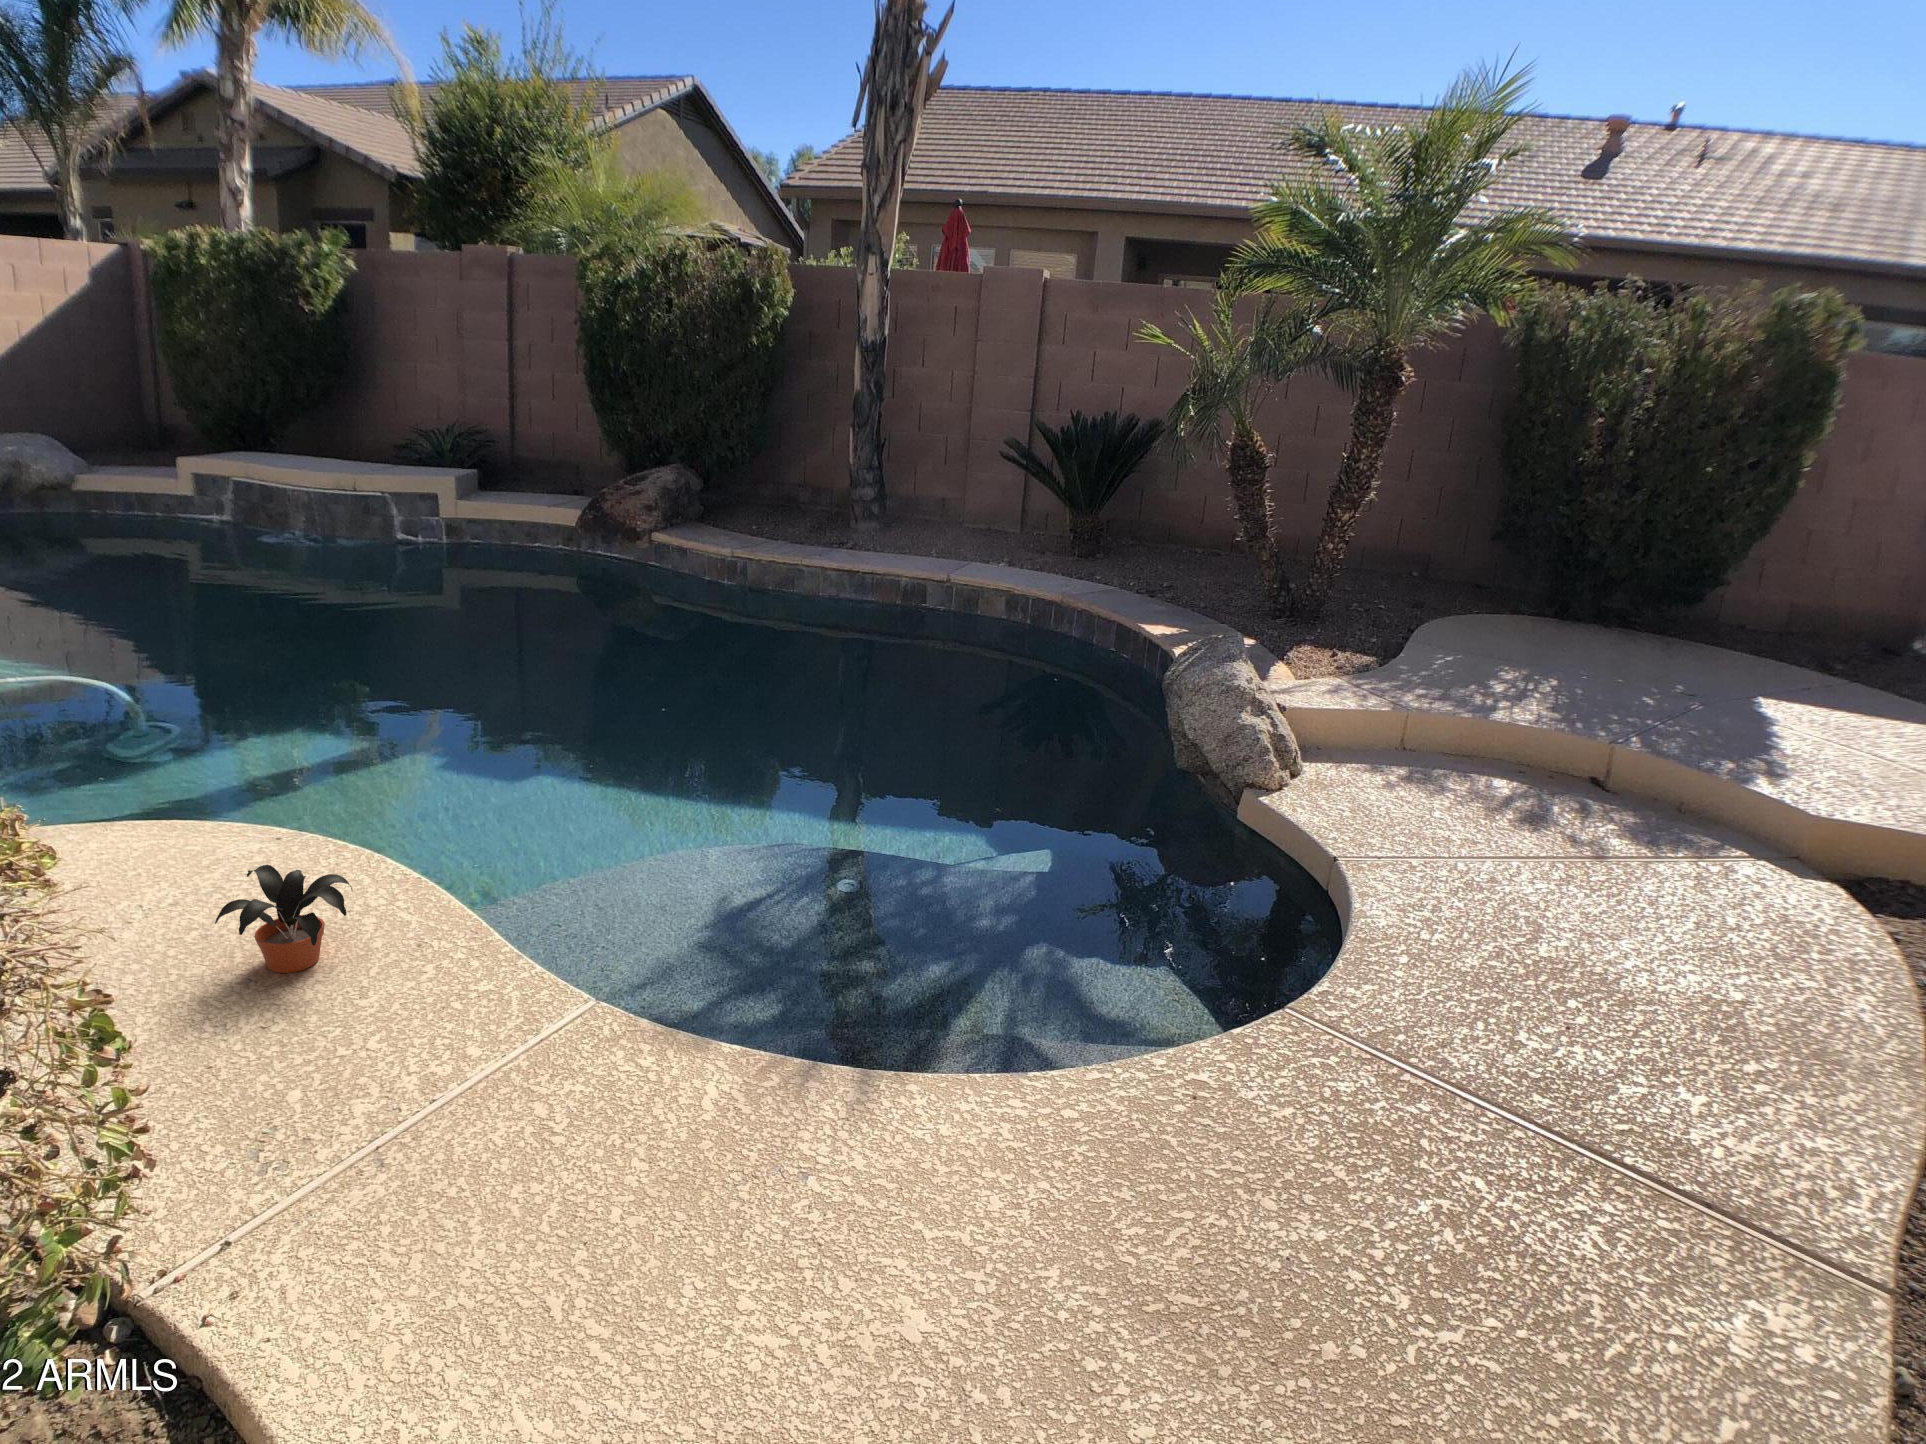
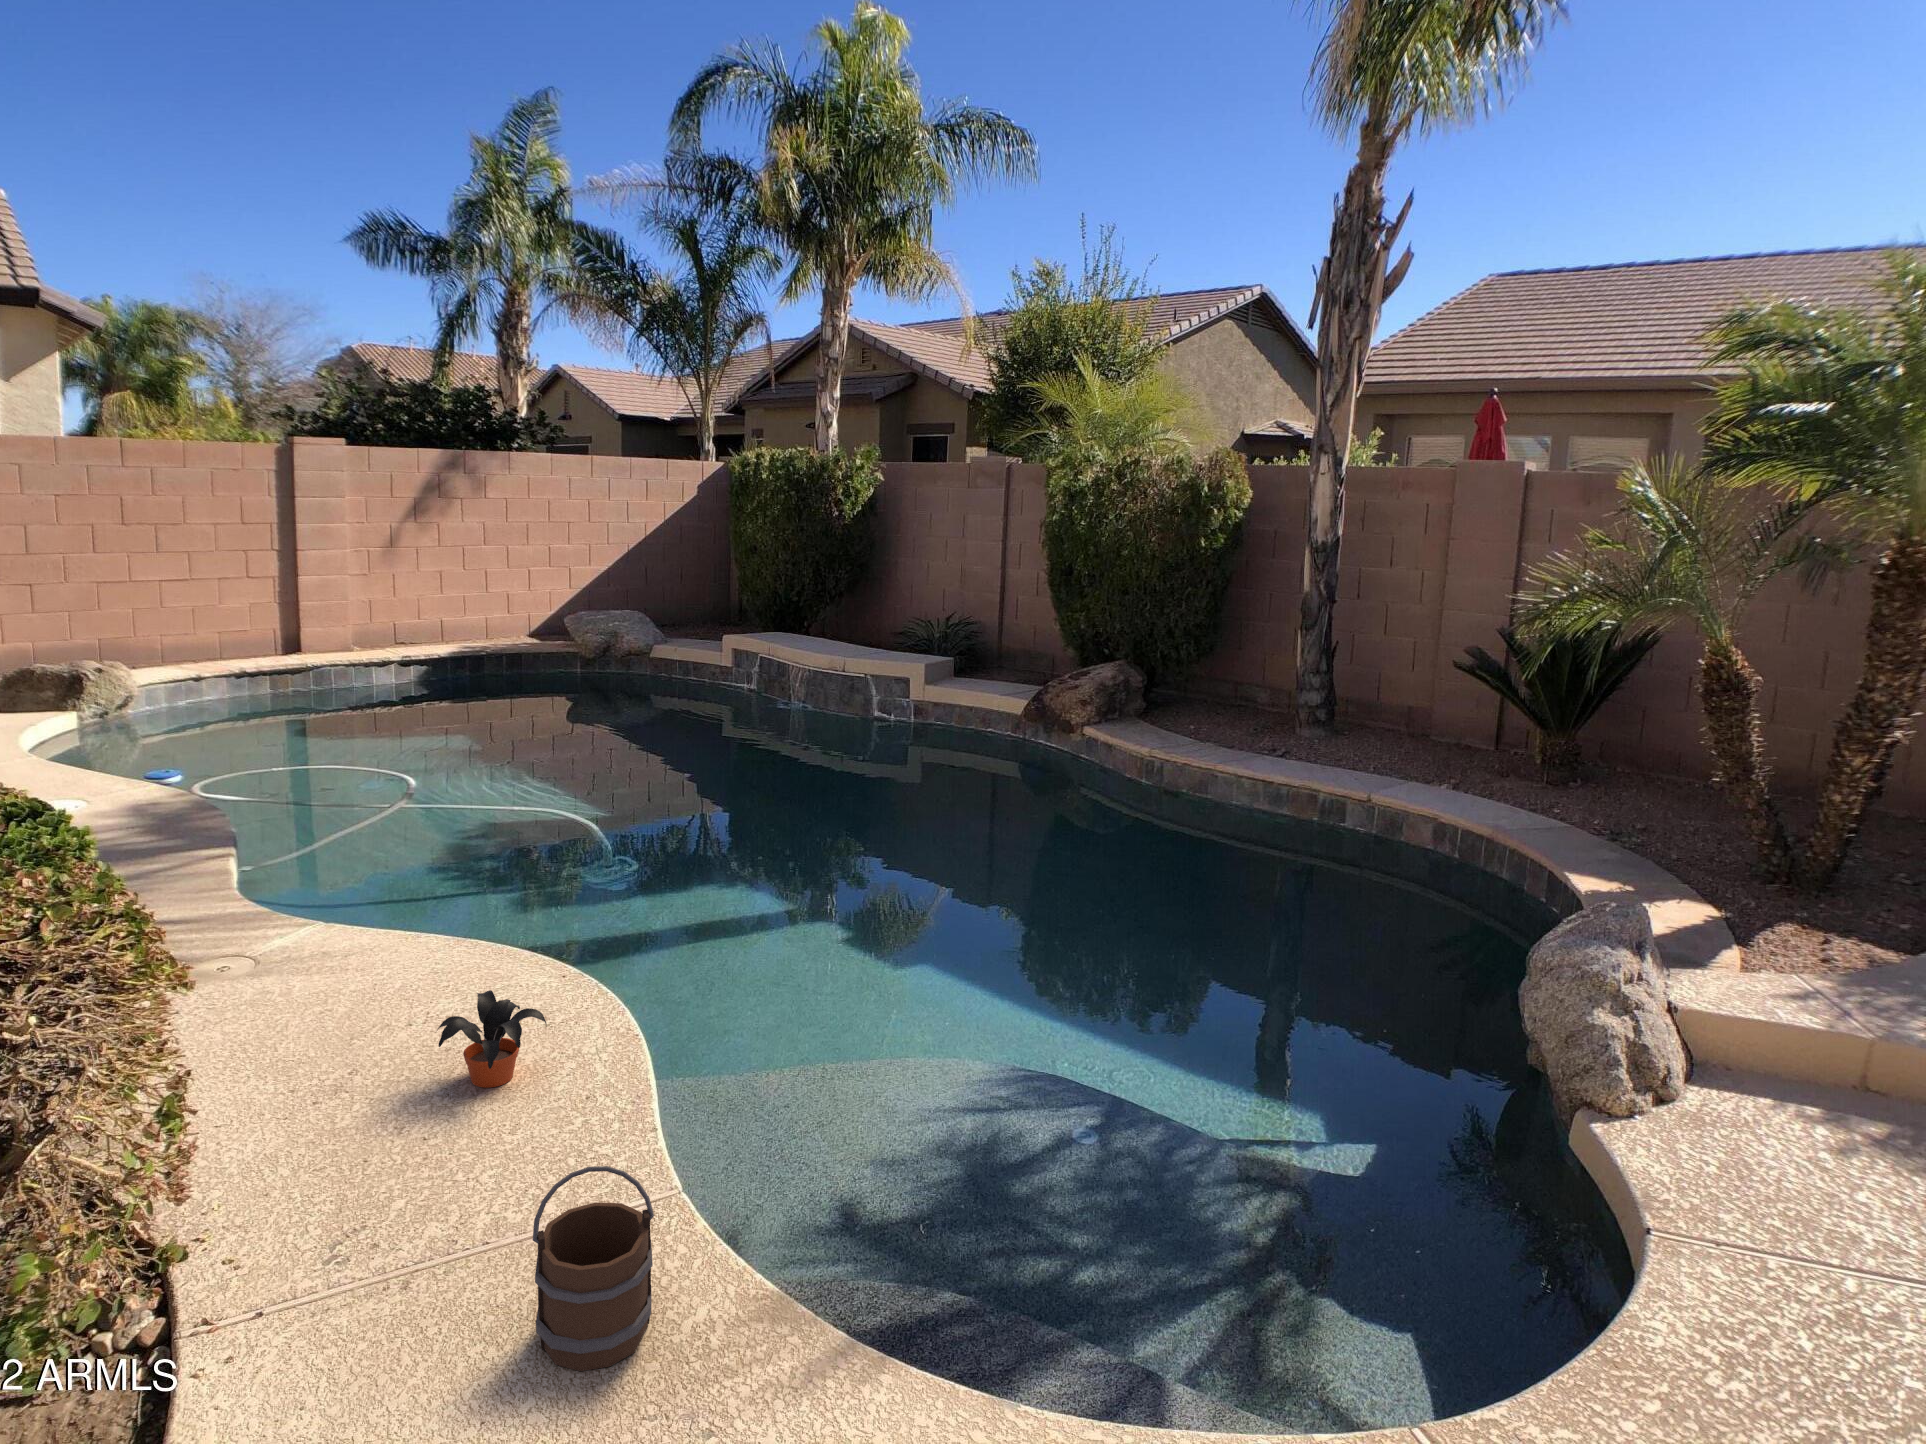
bucket: none [568,980,689,1181] -> present [533,1166,654,1371]

